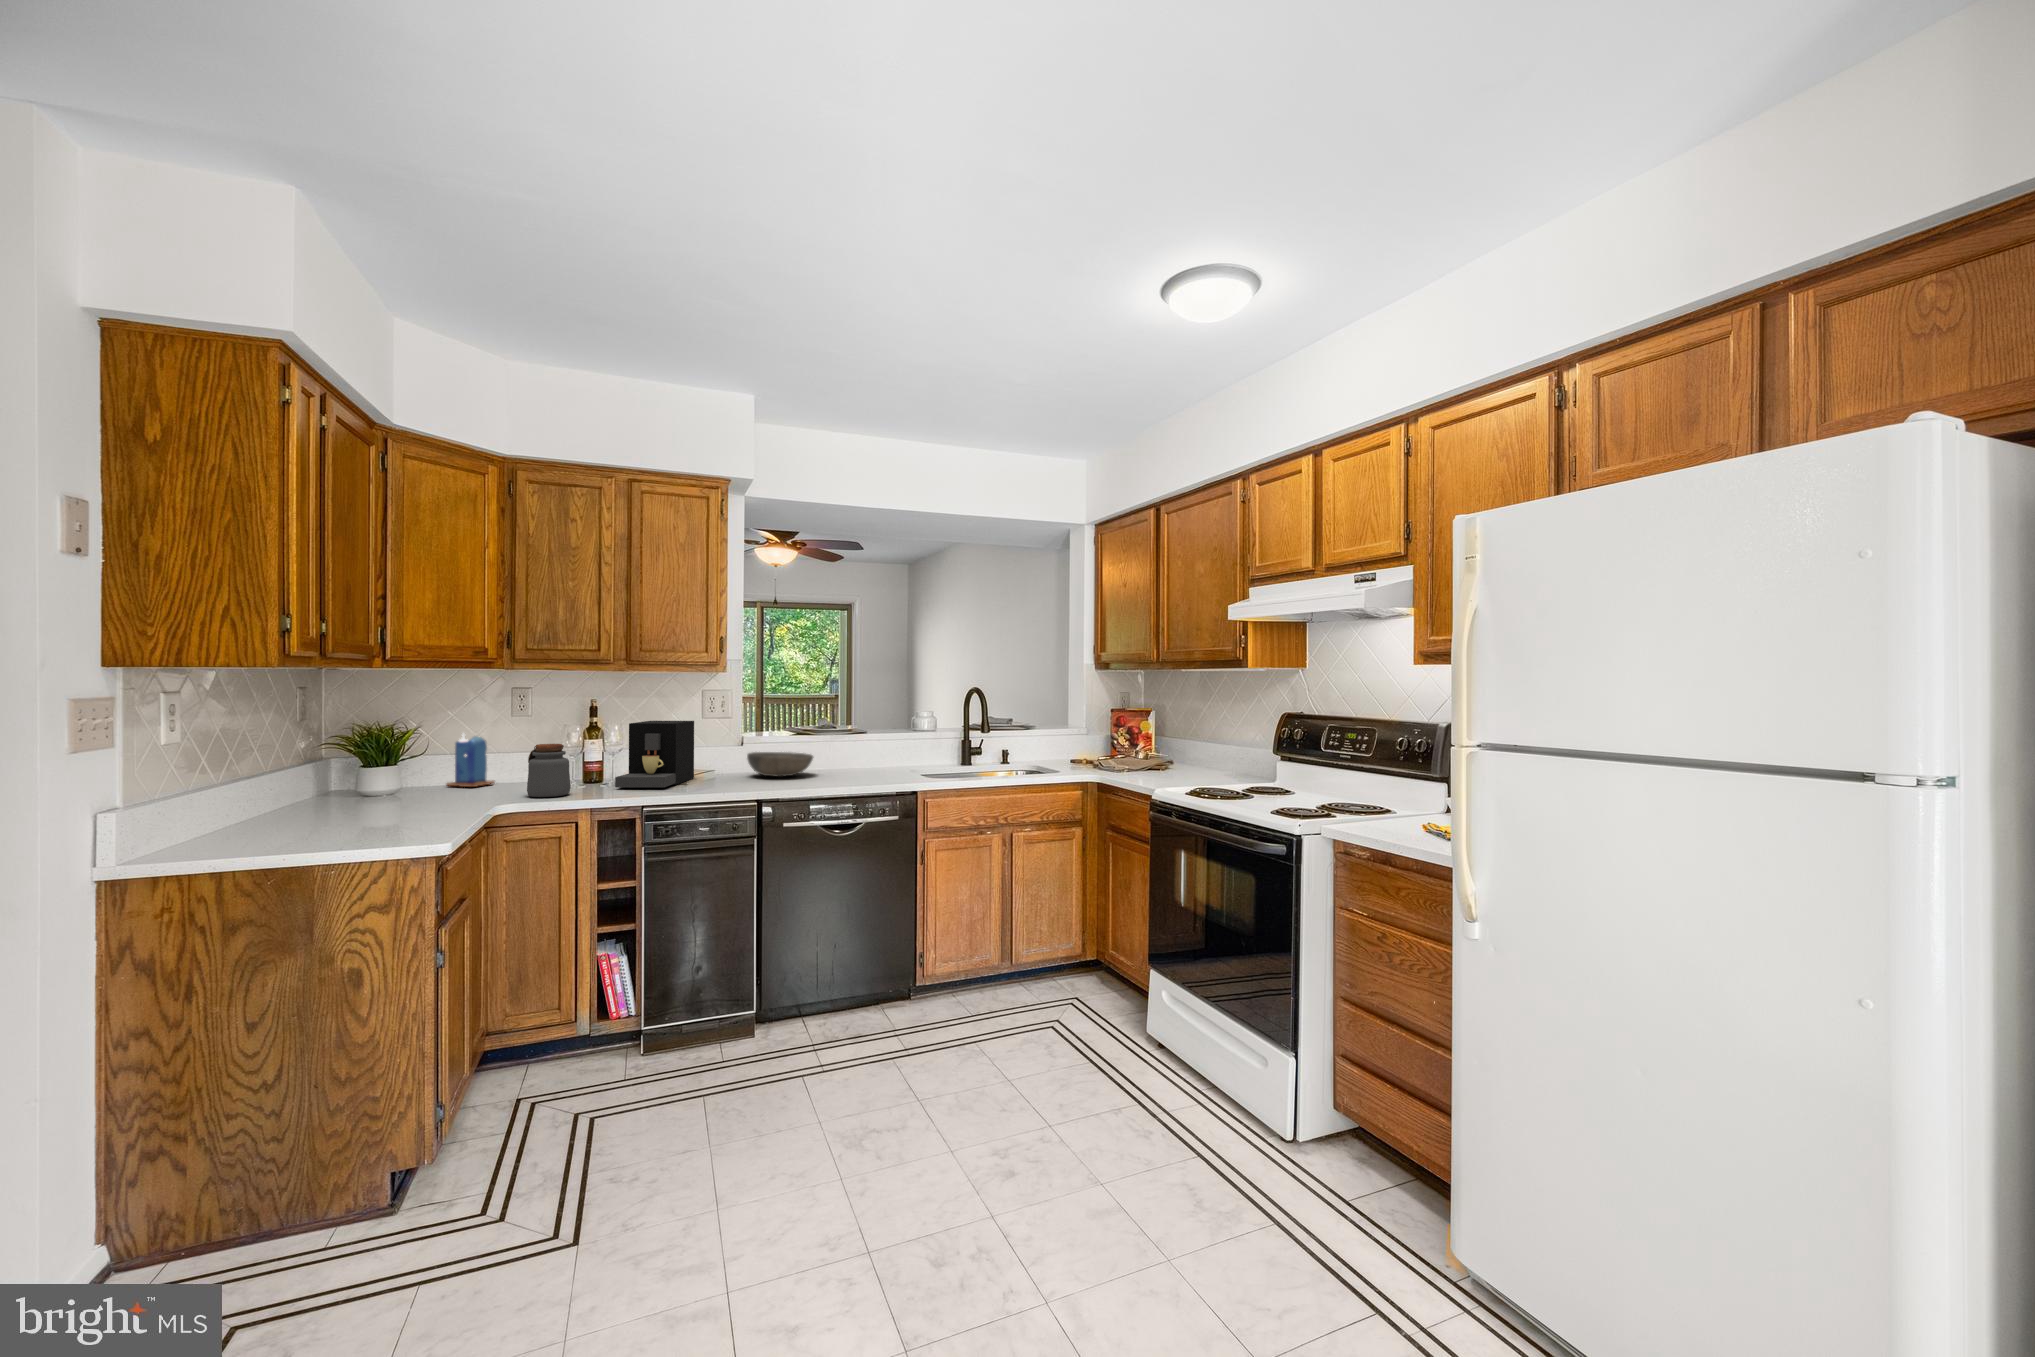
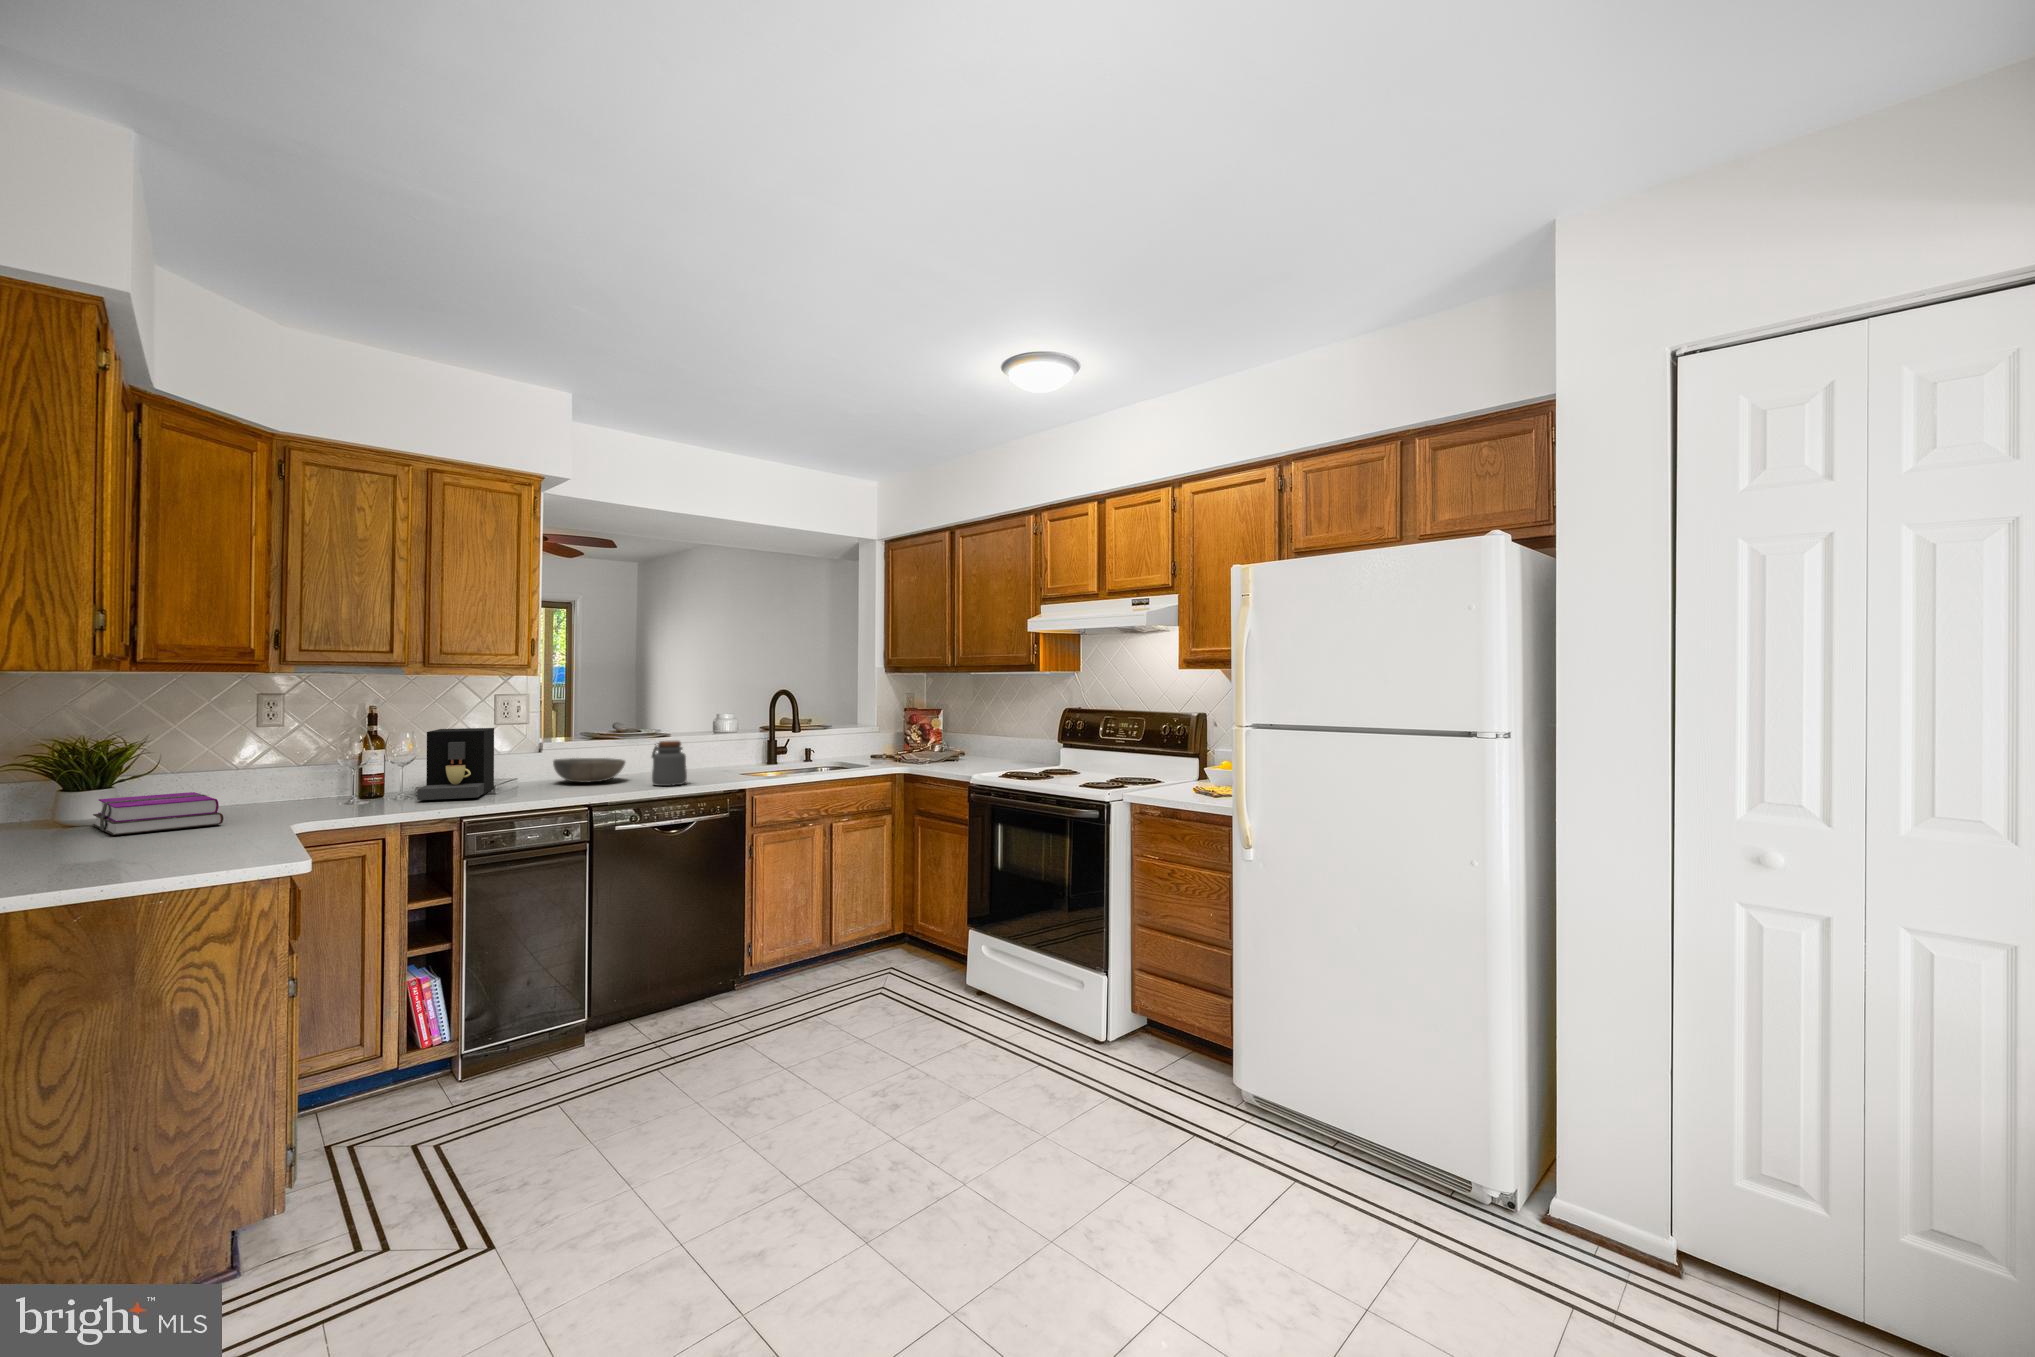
candle: present [446,734,495,787] -> none [186,747,251,809]
jar: present [527,744,570,797] -> present [652,741,687,786]
hardback book: none [363,772,448,807] -> present [93,792,224,835]

